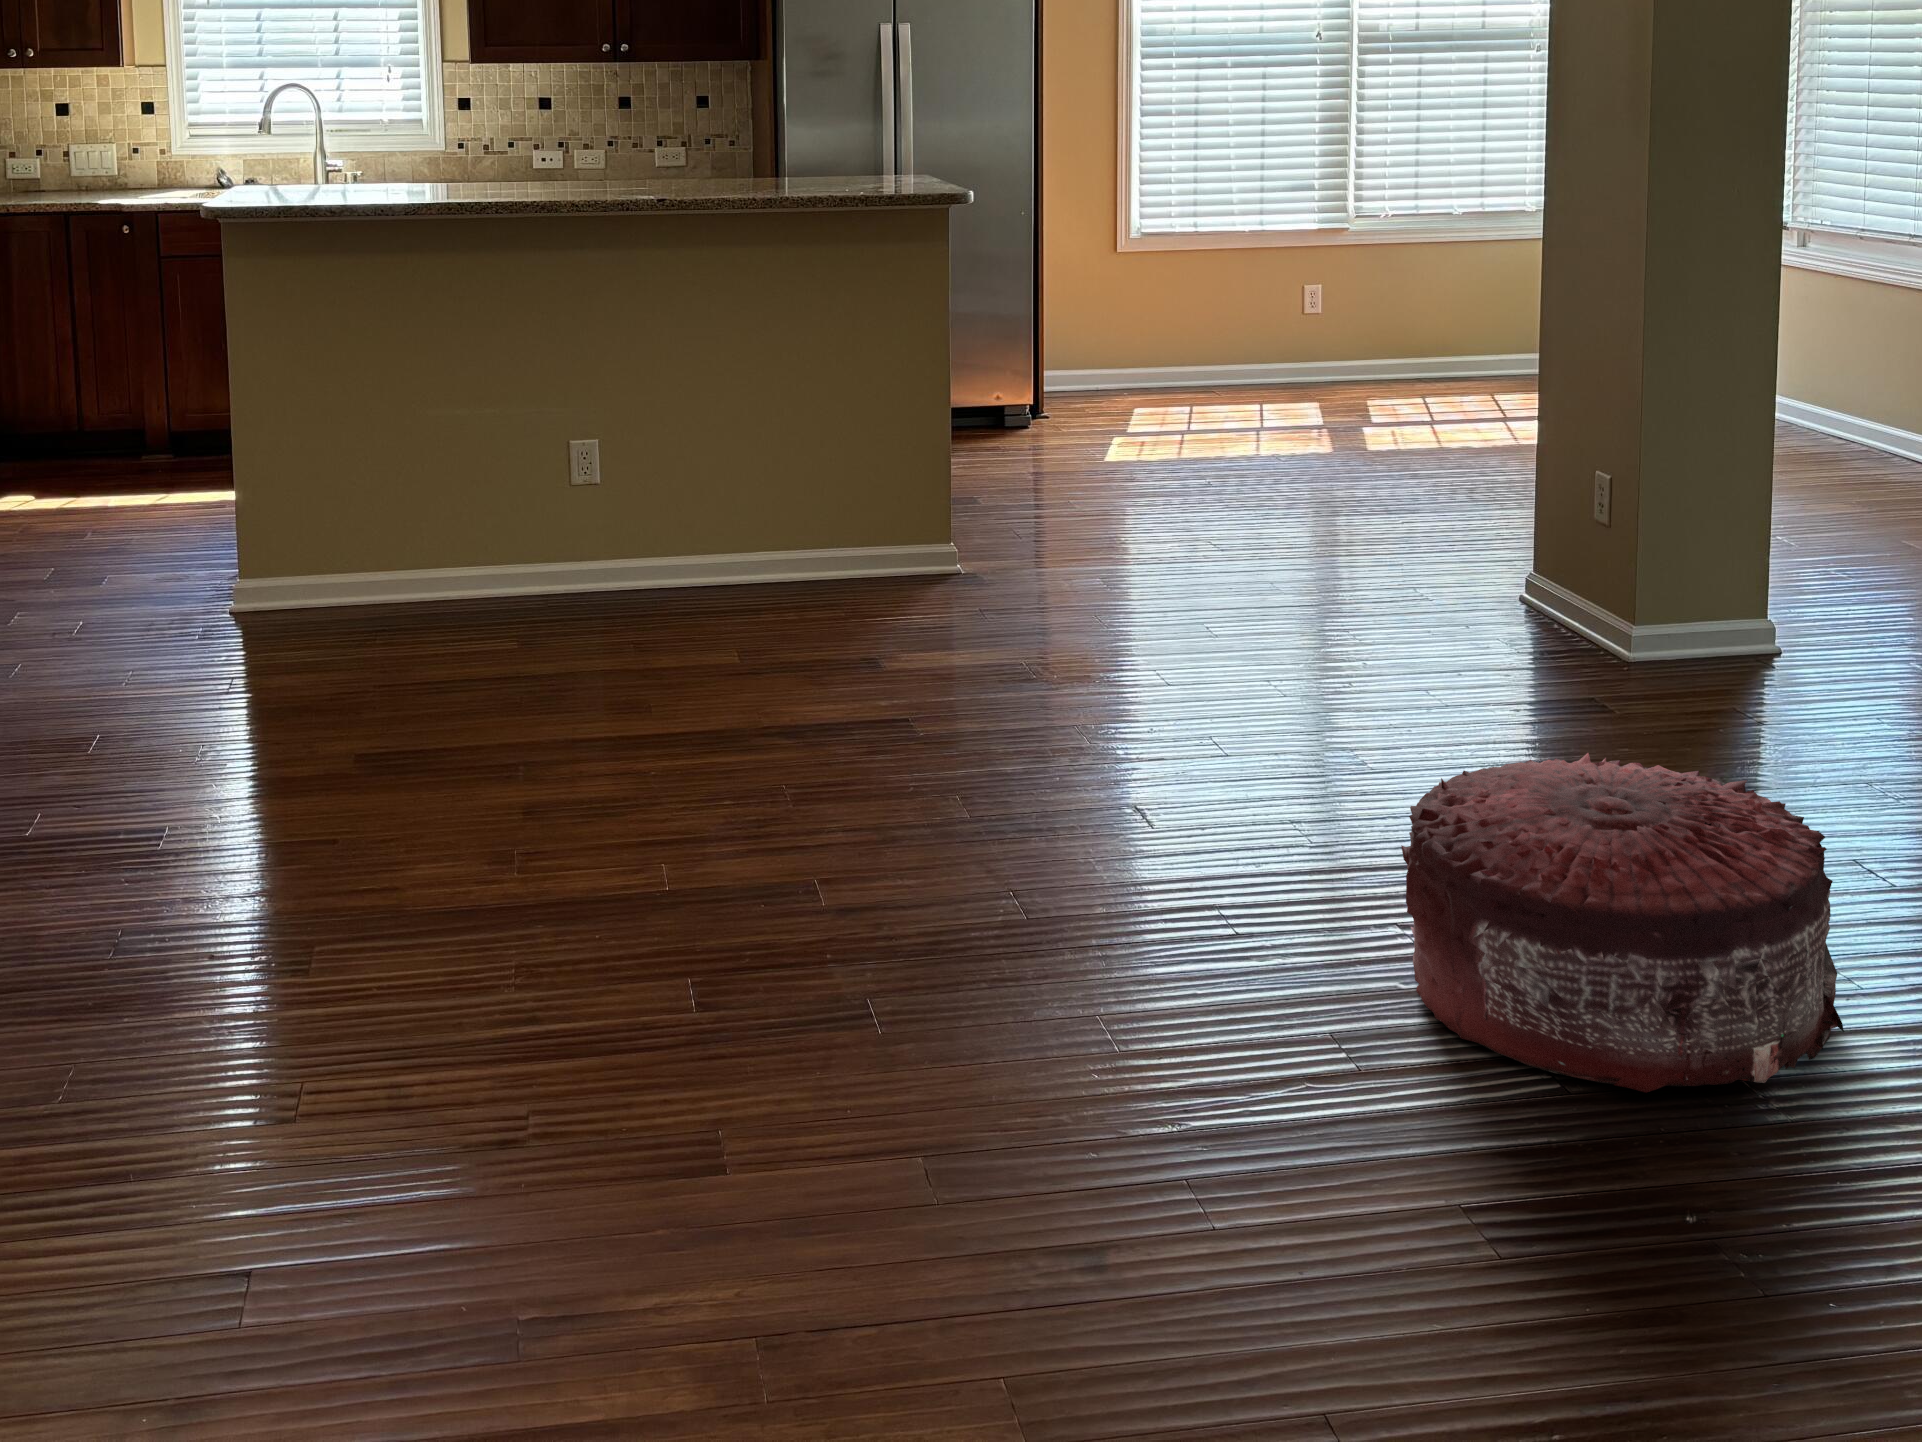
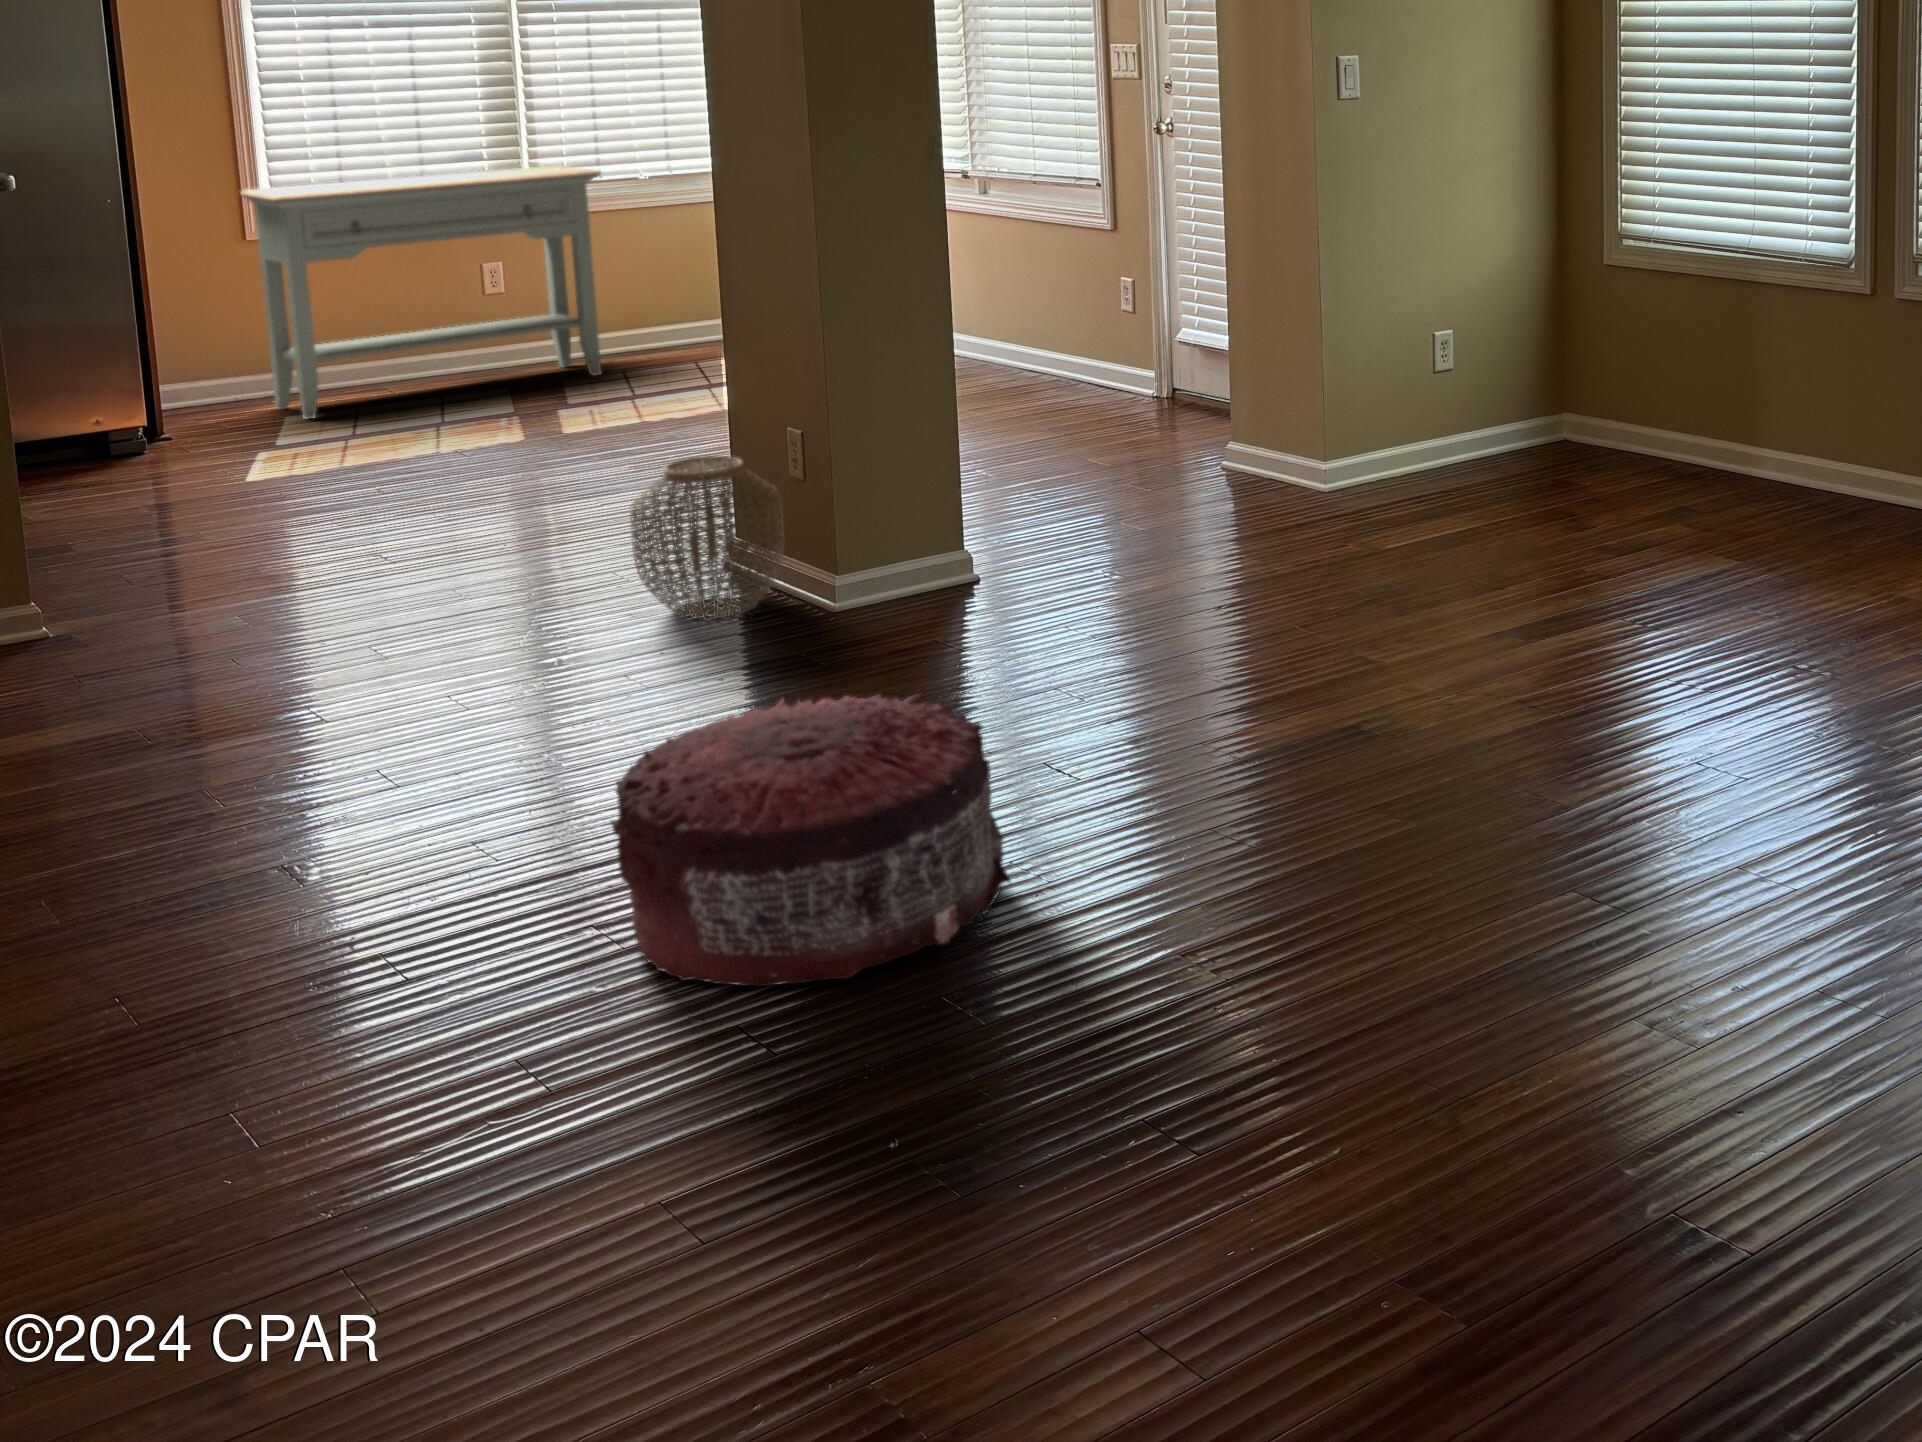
console table: none [1120,198,1418,408] -> present [241,165,601,419]
woven basket: none [1427,483,1580,650] -> present [630,456,784,619]

